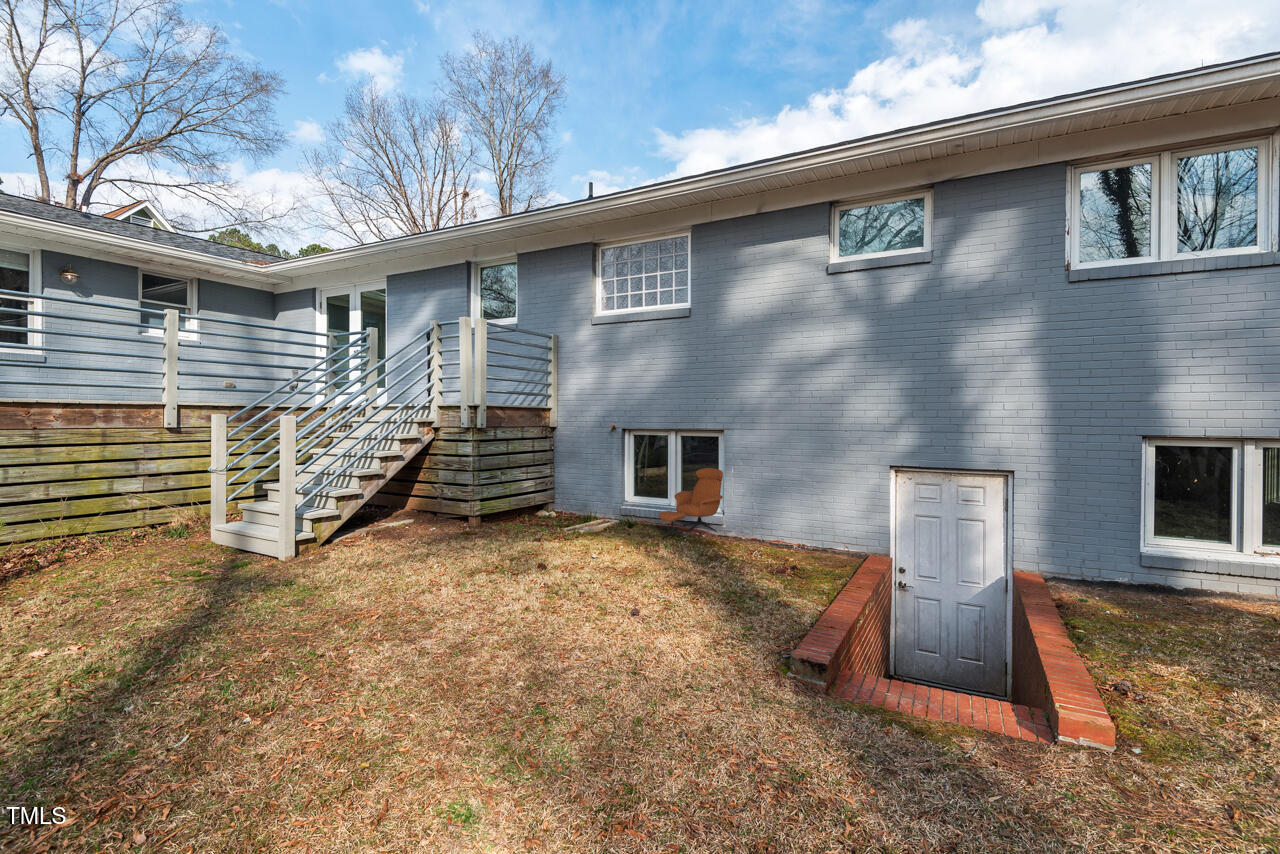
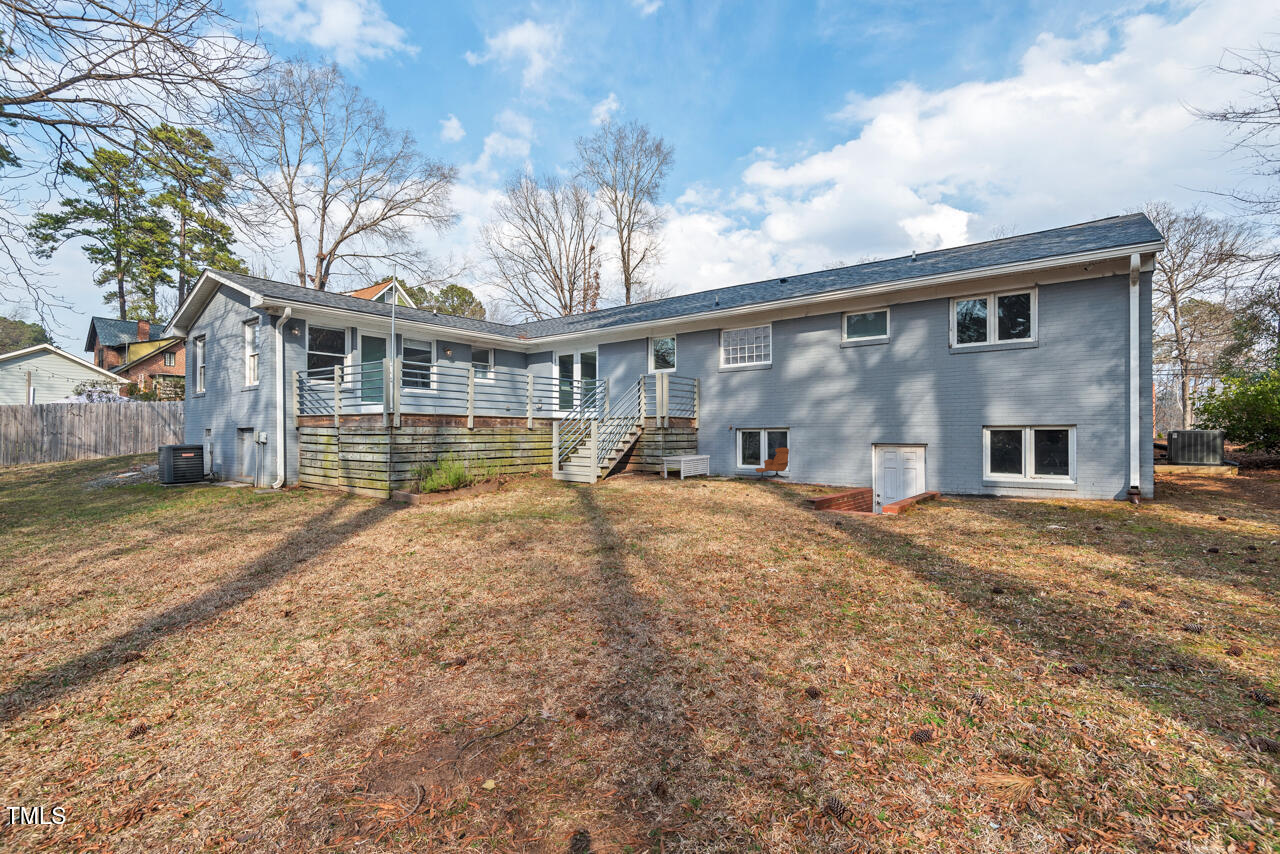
storage bench: none [470,479,572,537] -> present [662,455,710,479]

